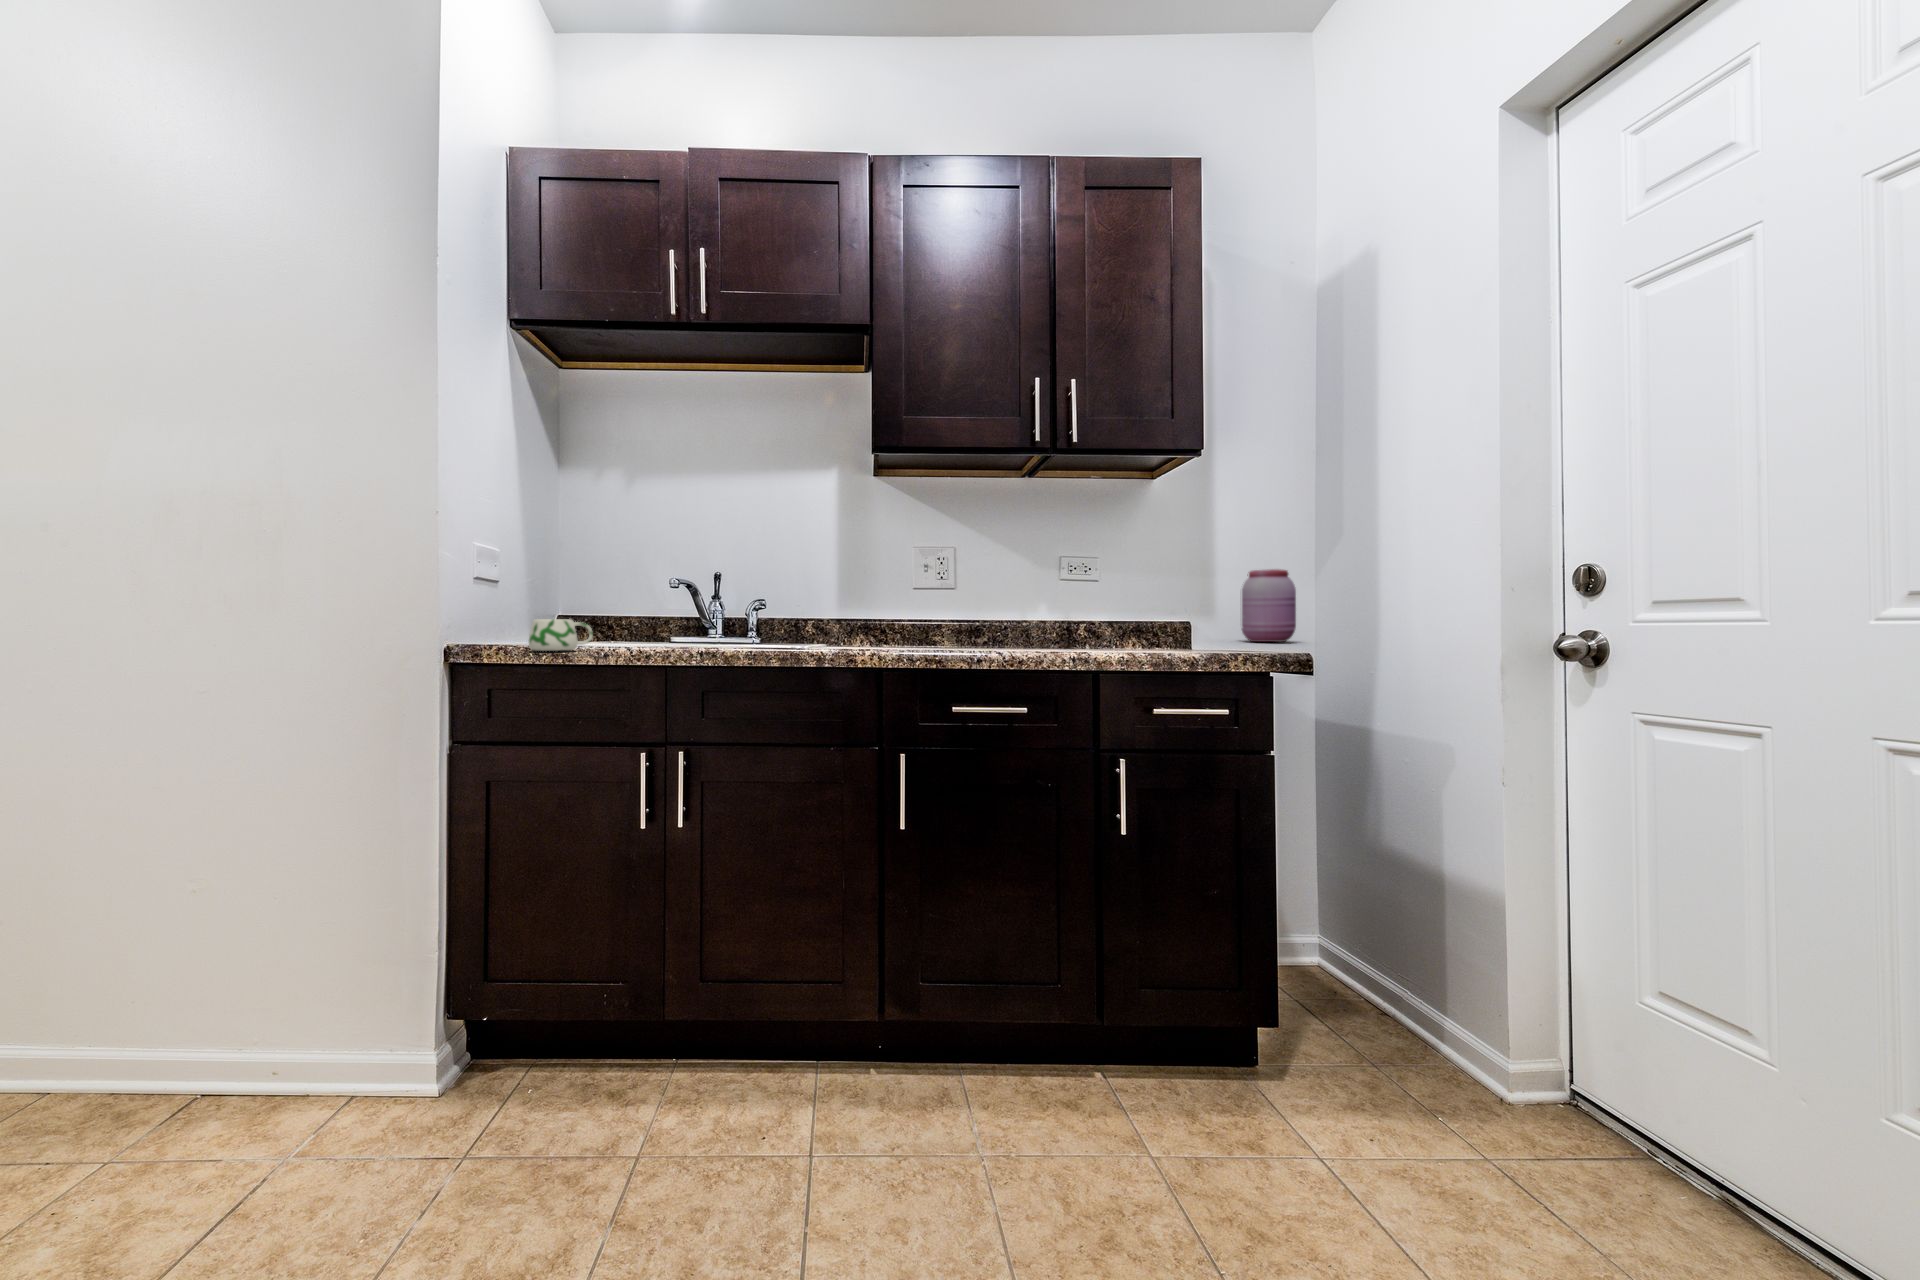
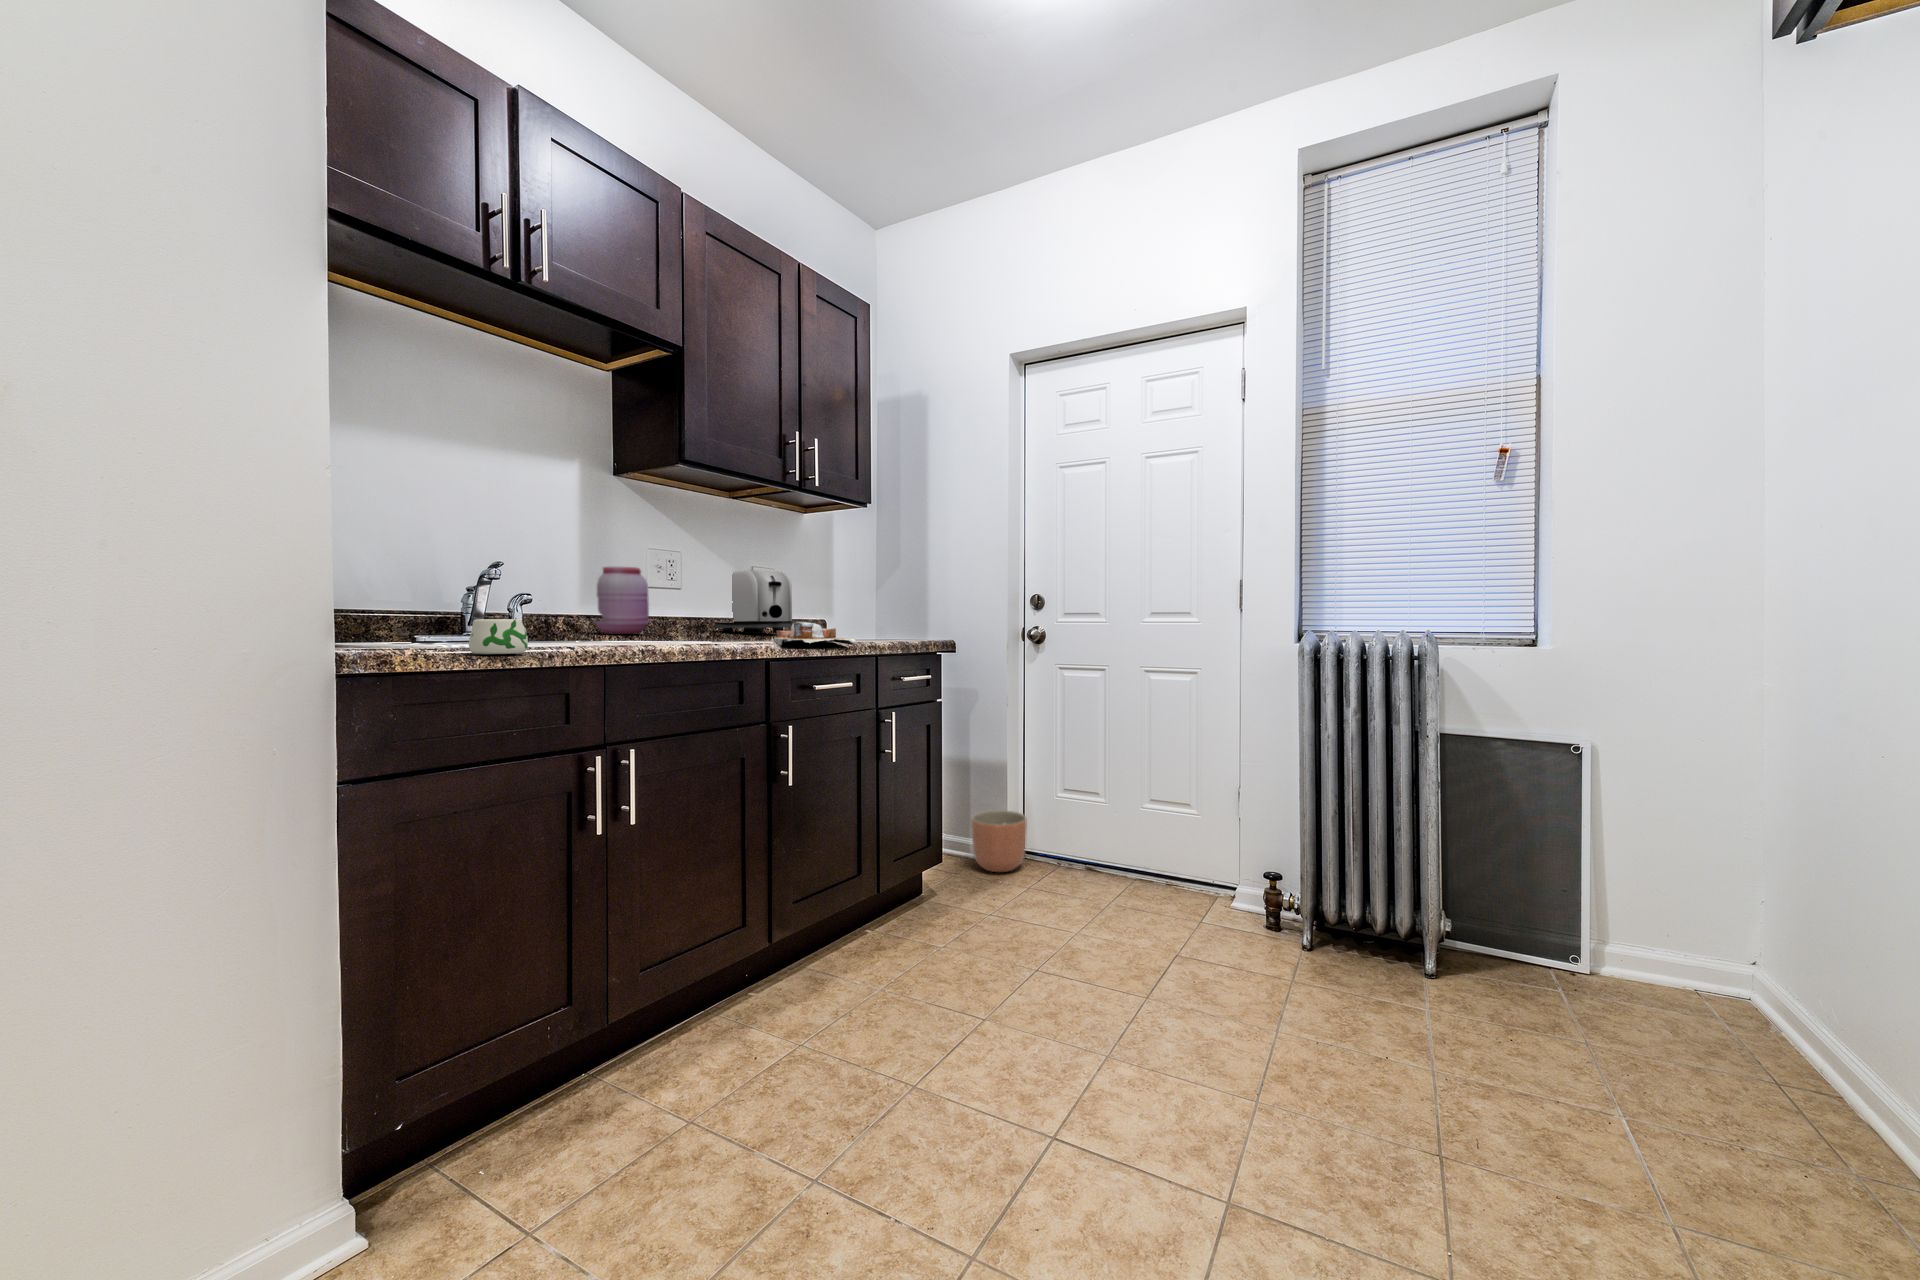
toaster: none [1033,558,1094,640] -> present [715,570,792,634]
jar: present [1242,569,1296,642] -> present [596,567,649,634]
cutting board: none [875,622,1048,653] -> present [774,622,857,646]
planter: none [1337,959,1446,1080] -> present [971,810,1027,872]

